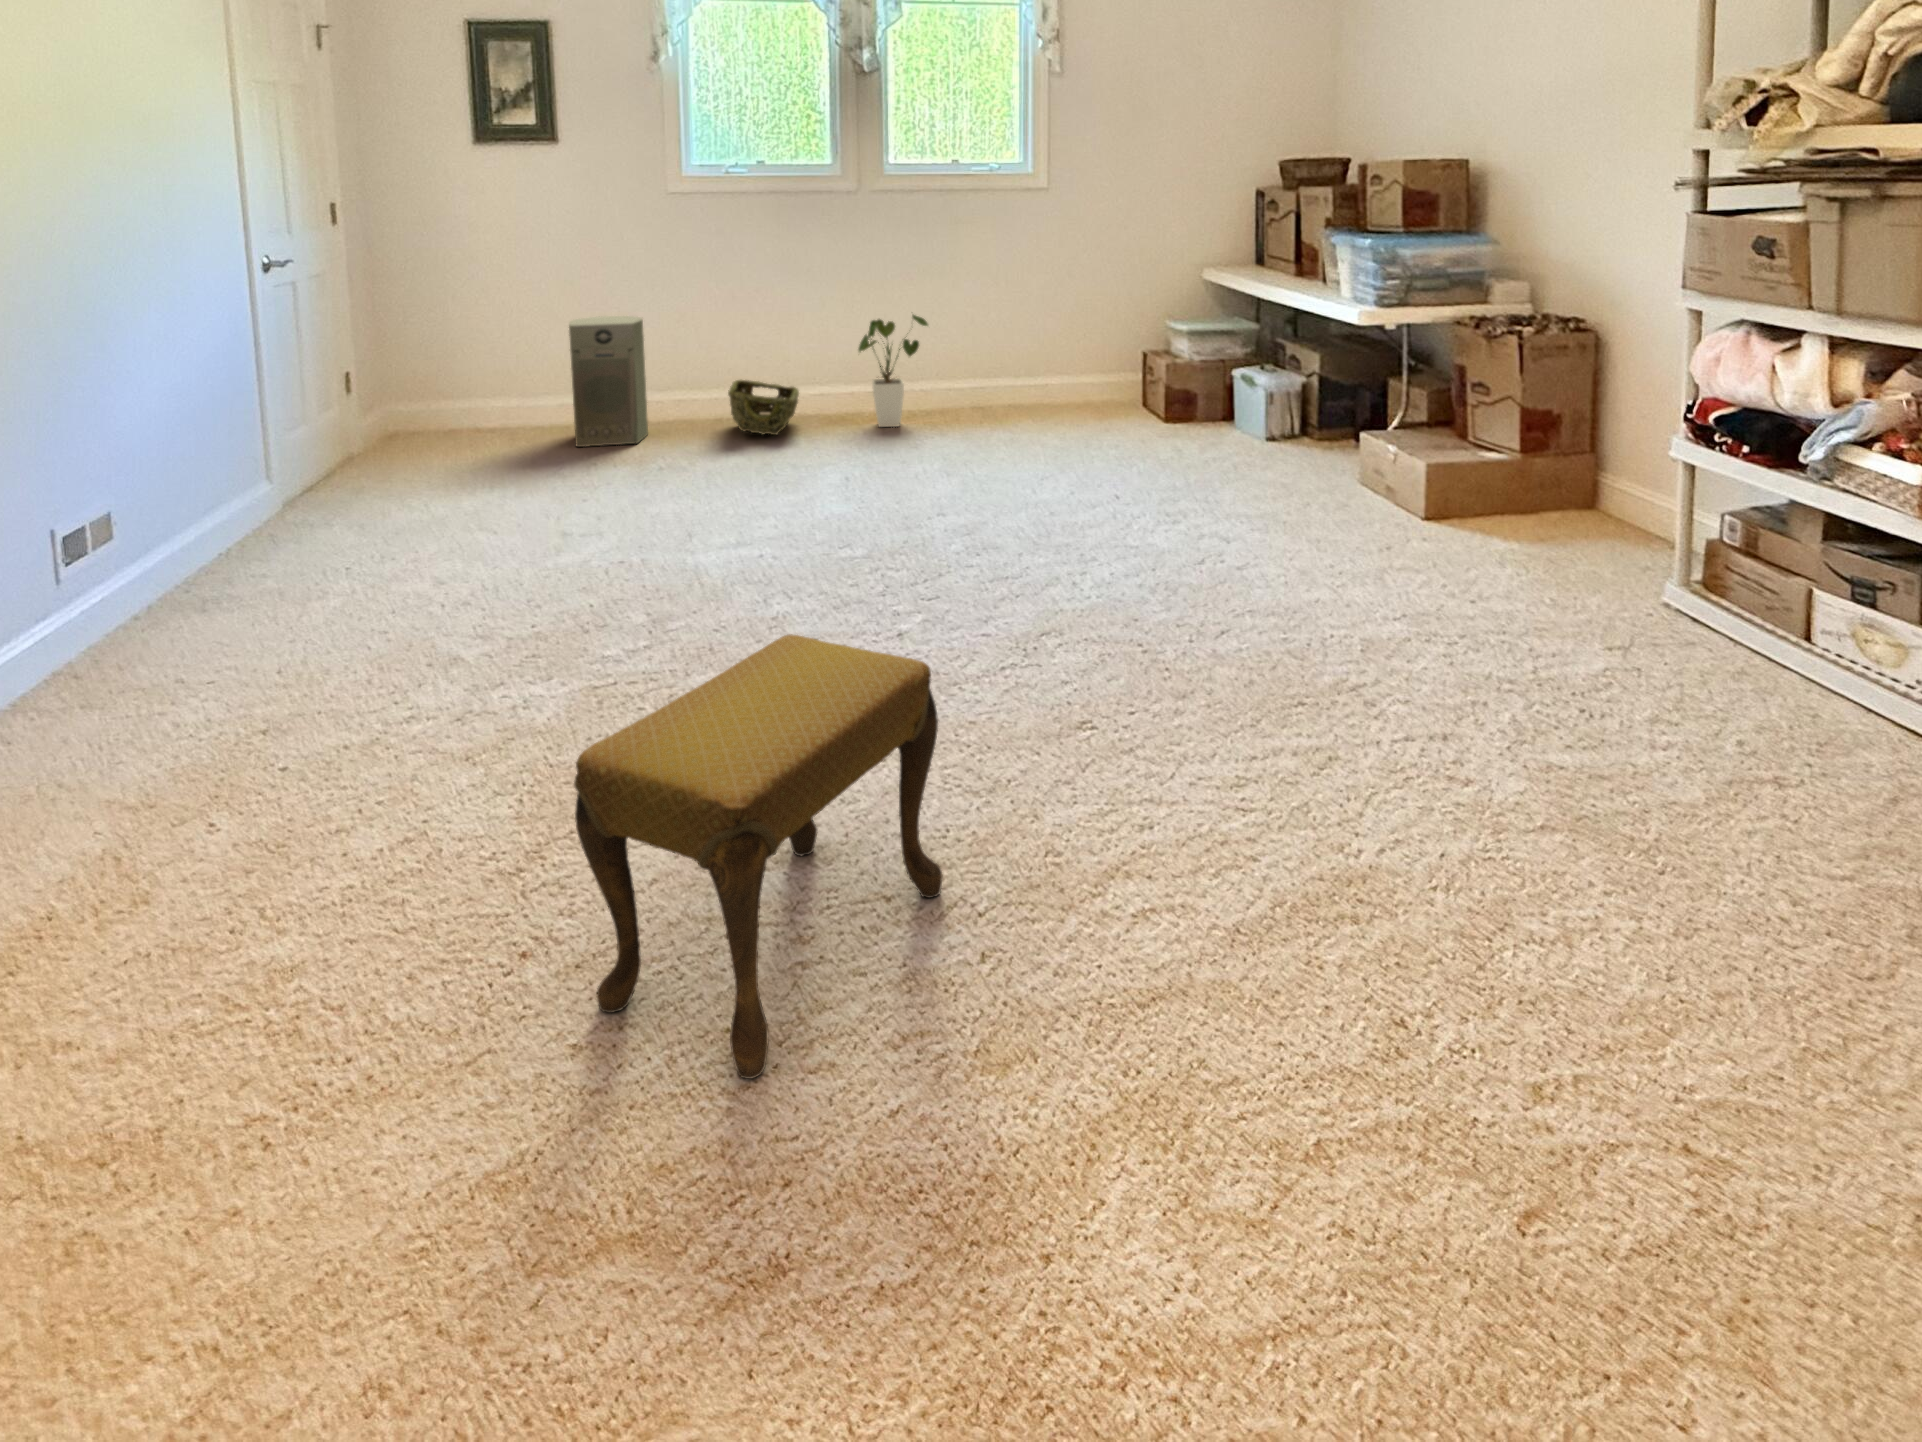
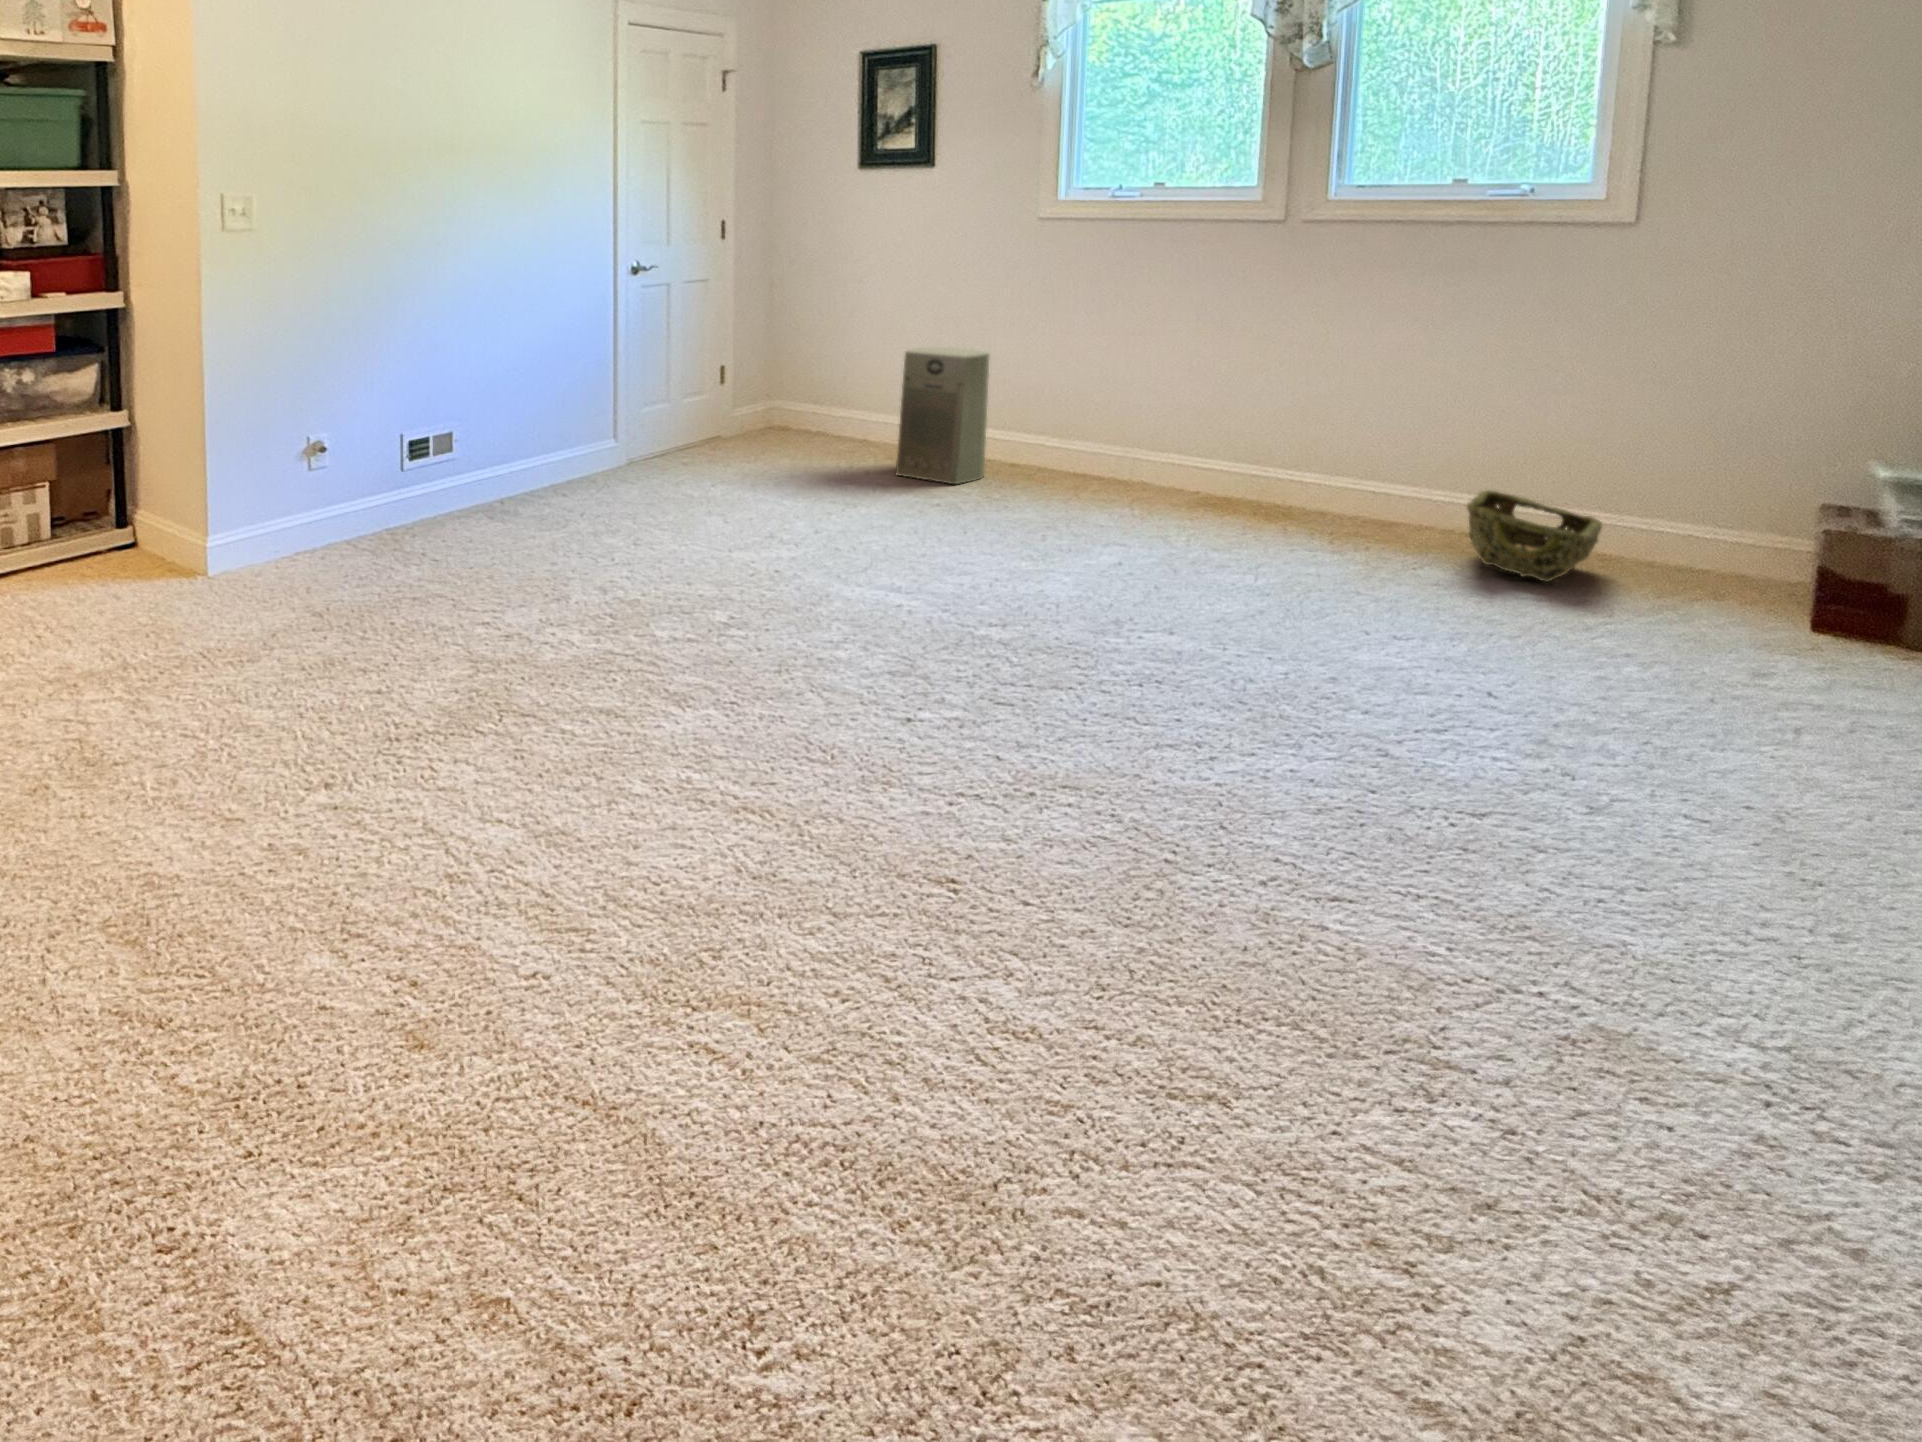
house plant: present [859,315,928,427] -> none [1240,388,1376,535]
woven basket: present [728,380,799,435] -> present [1467,491,1602,582]
footstool: present [574,634,942,1079] -> none [293,622,608,942]

